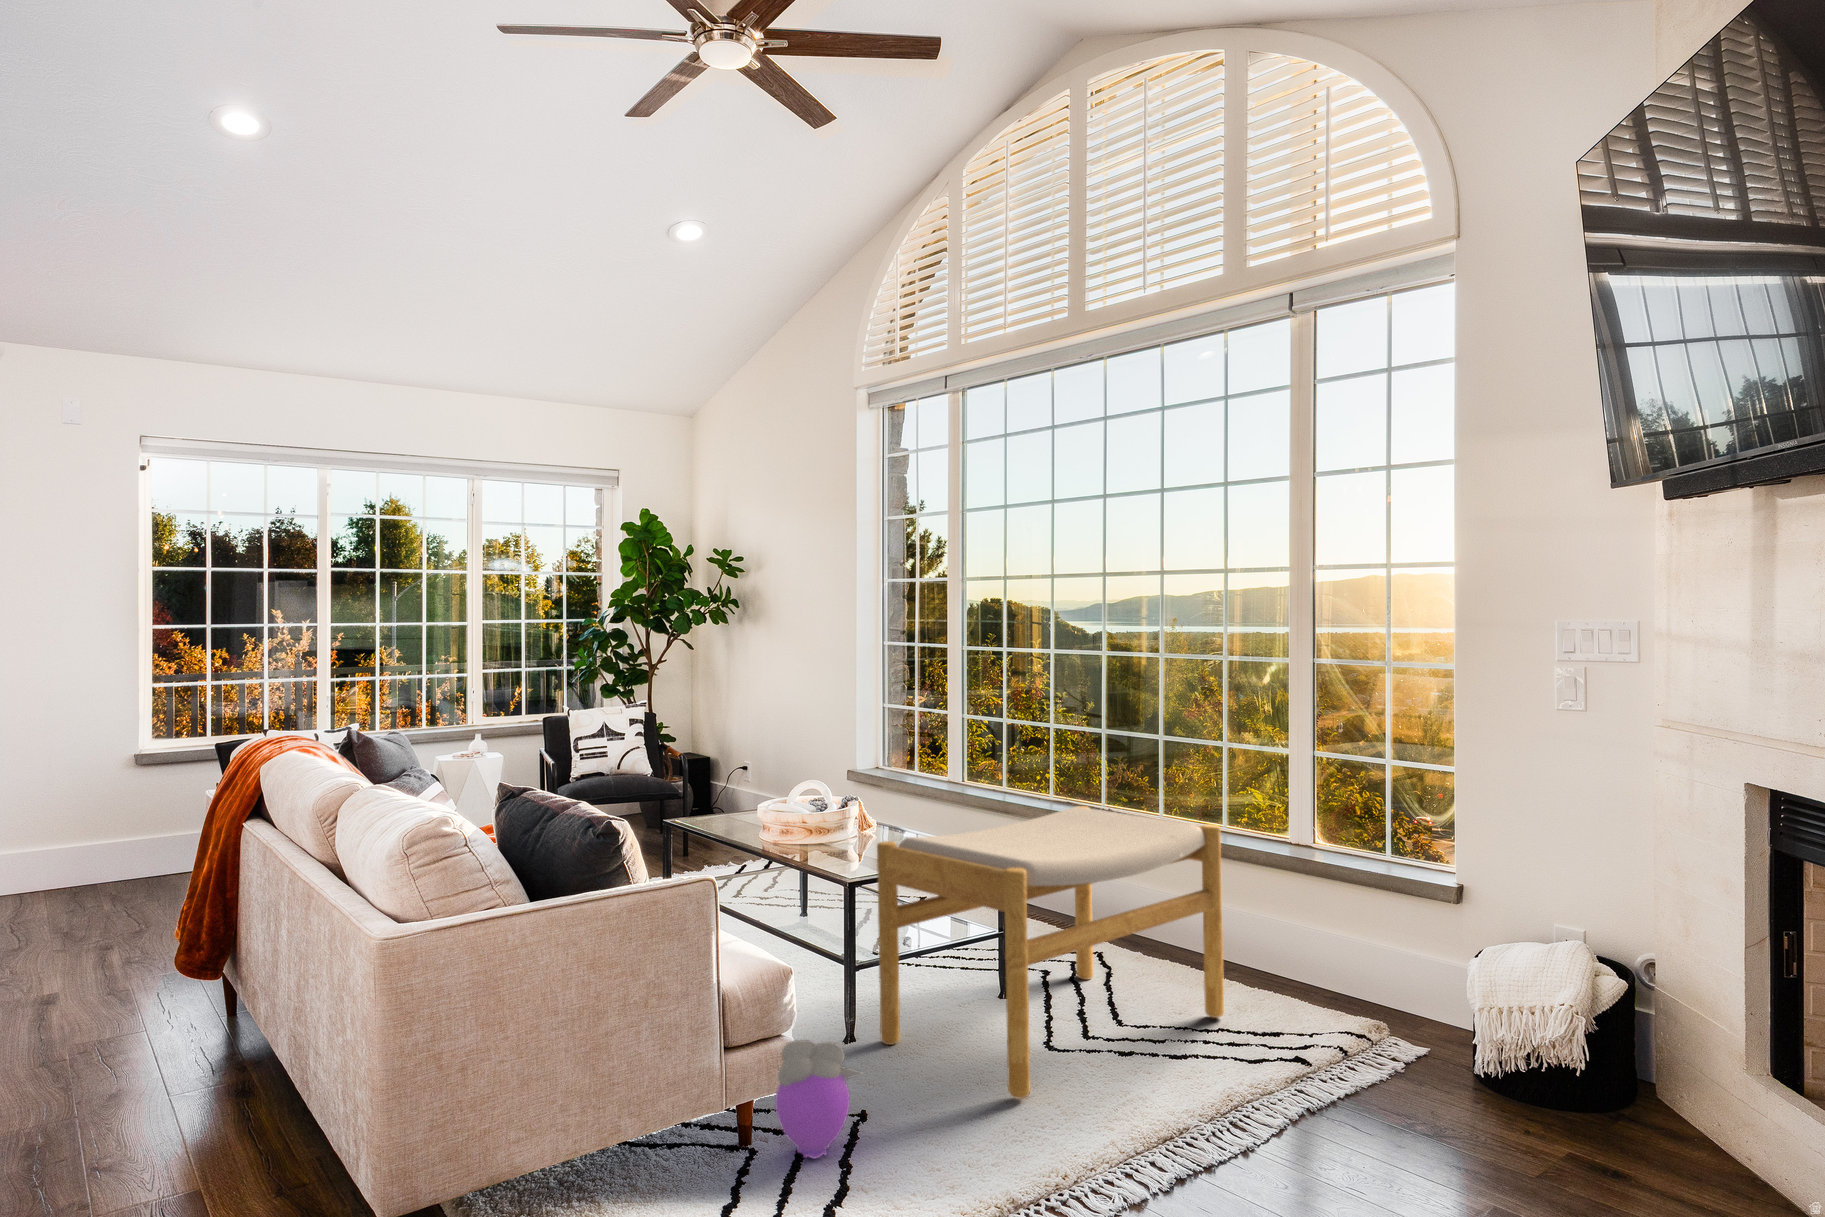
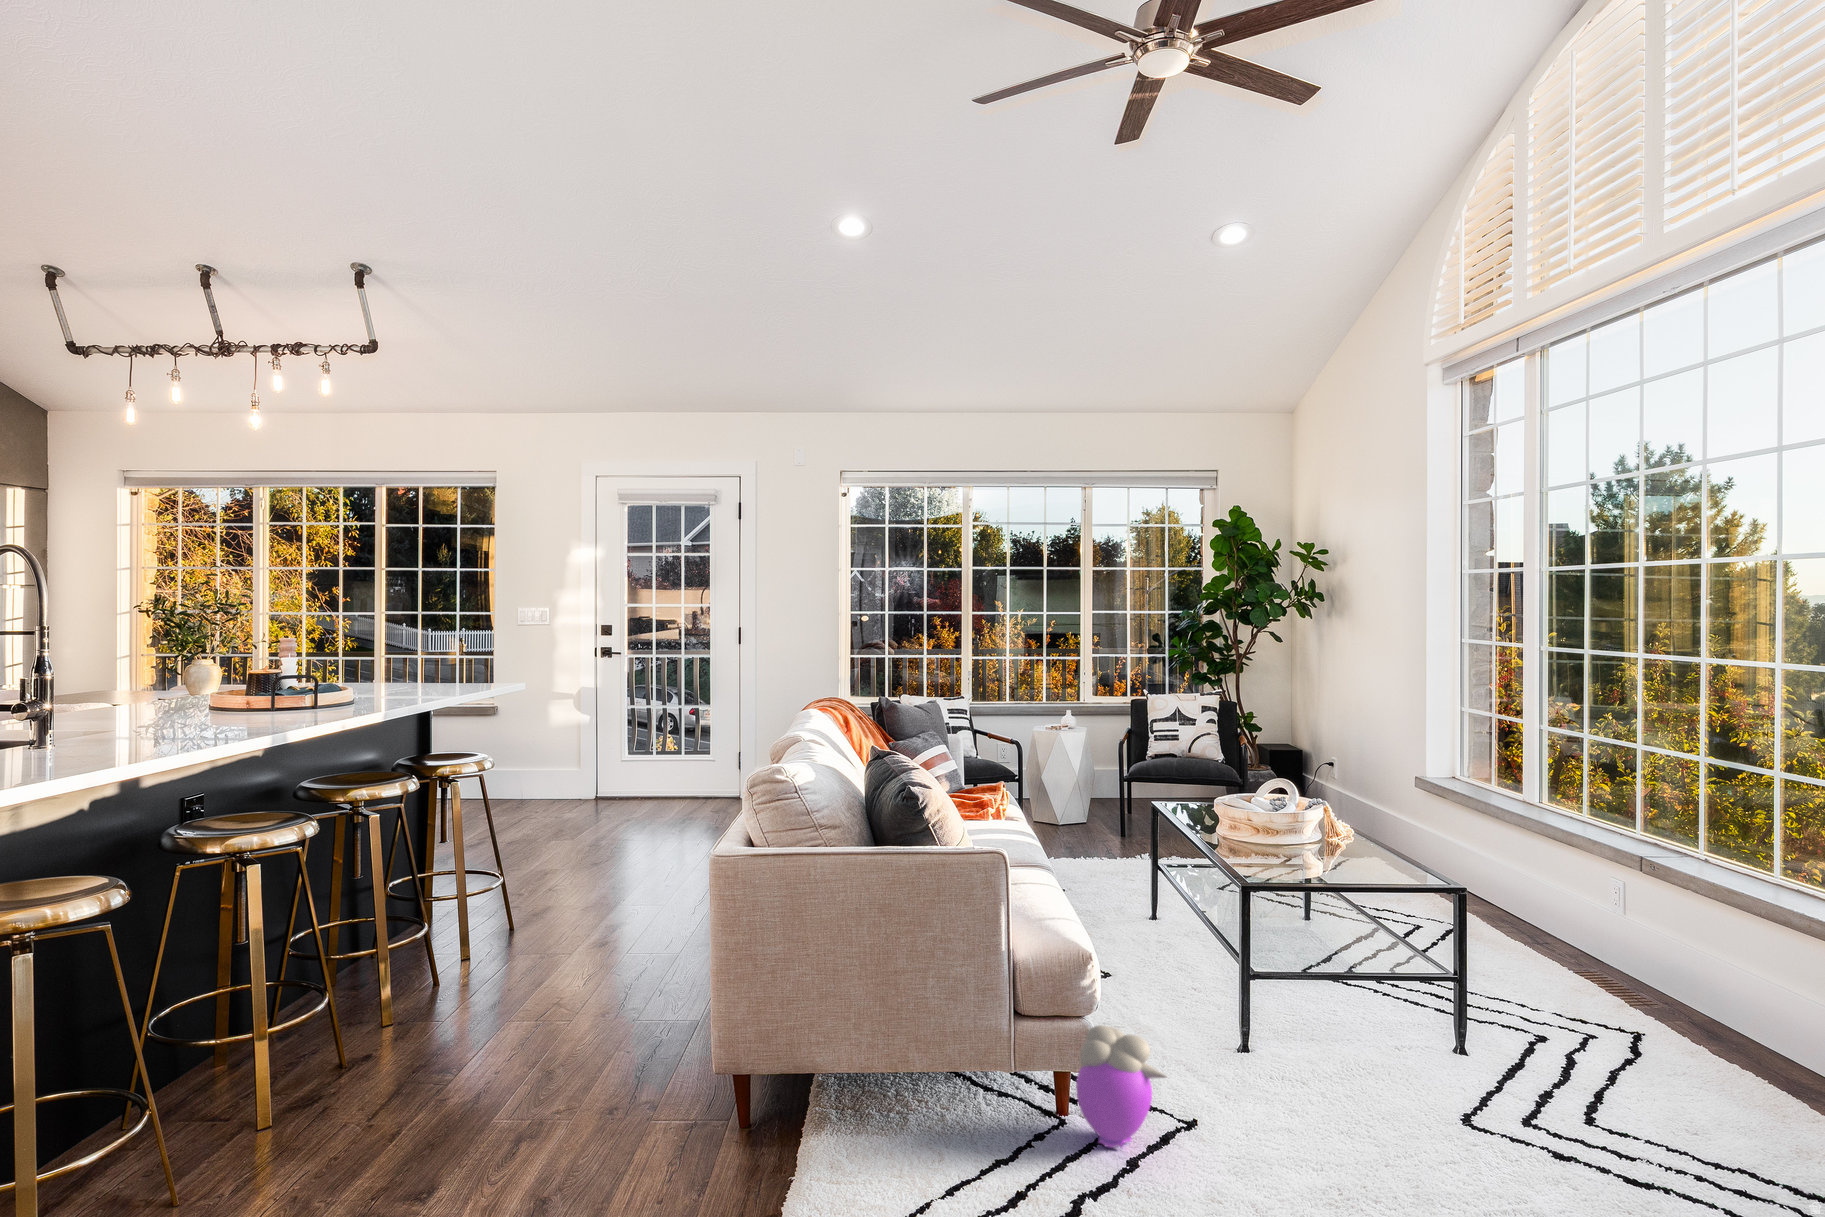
footstool: present [877,806,1224,1099] -> none [1272,845,1760,1163]

